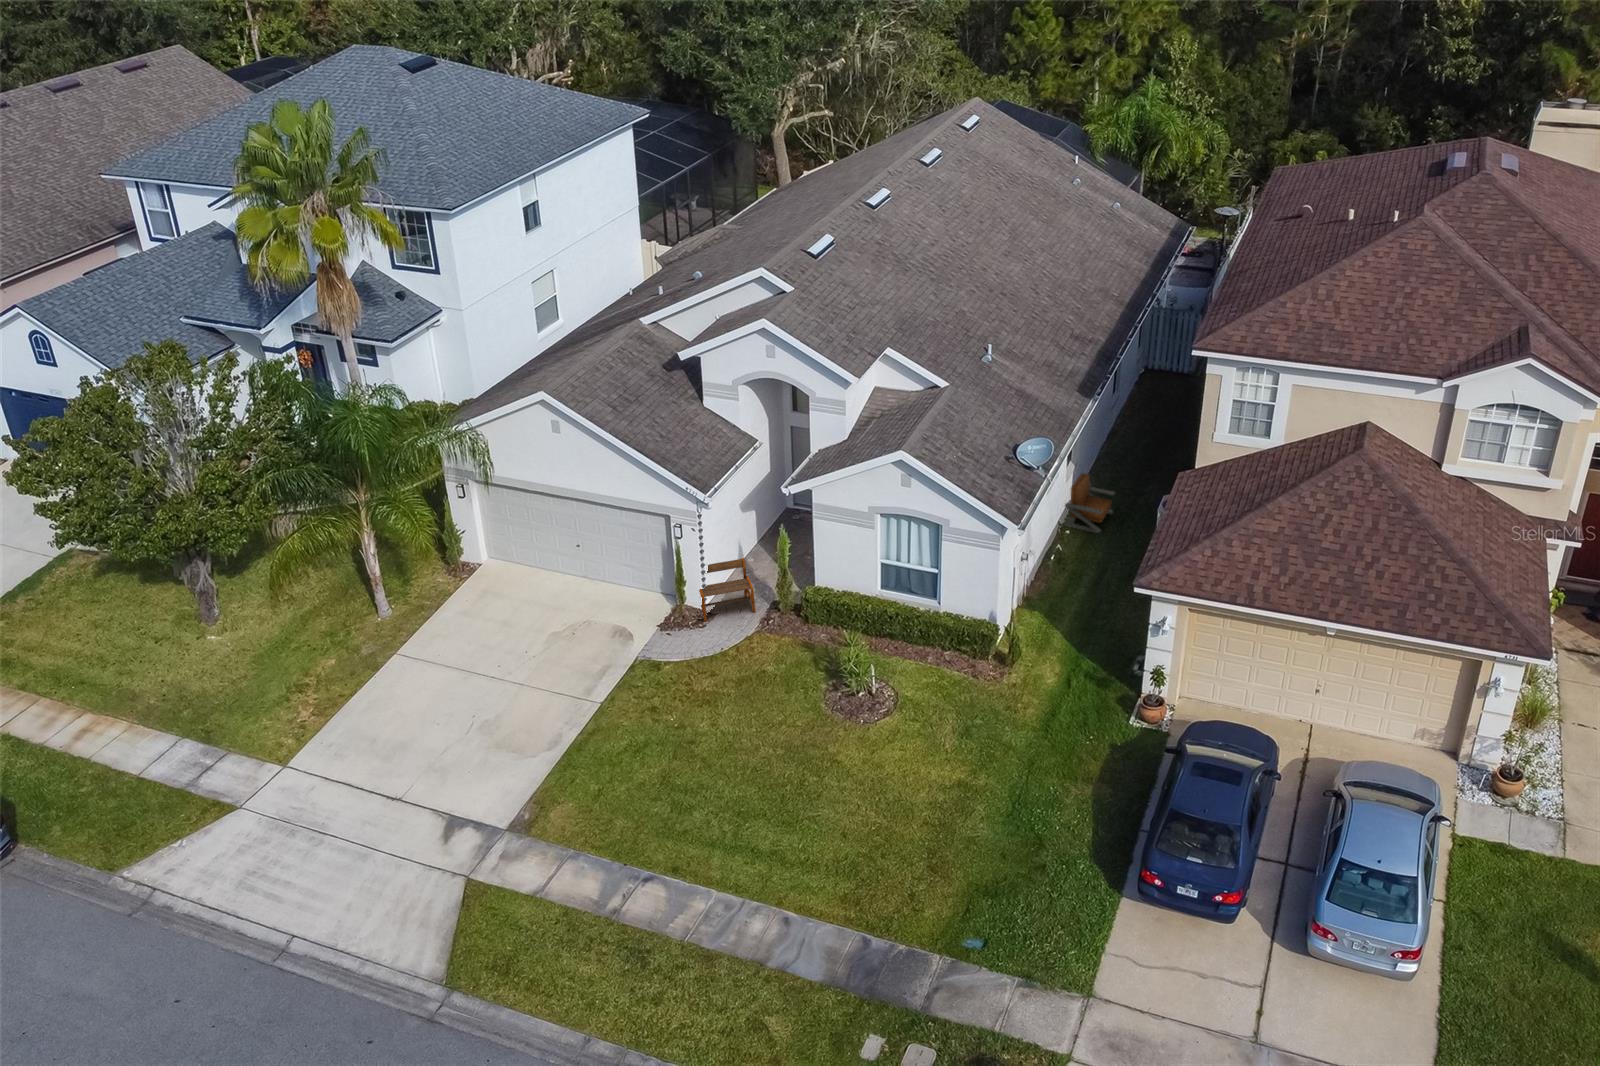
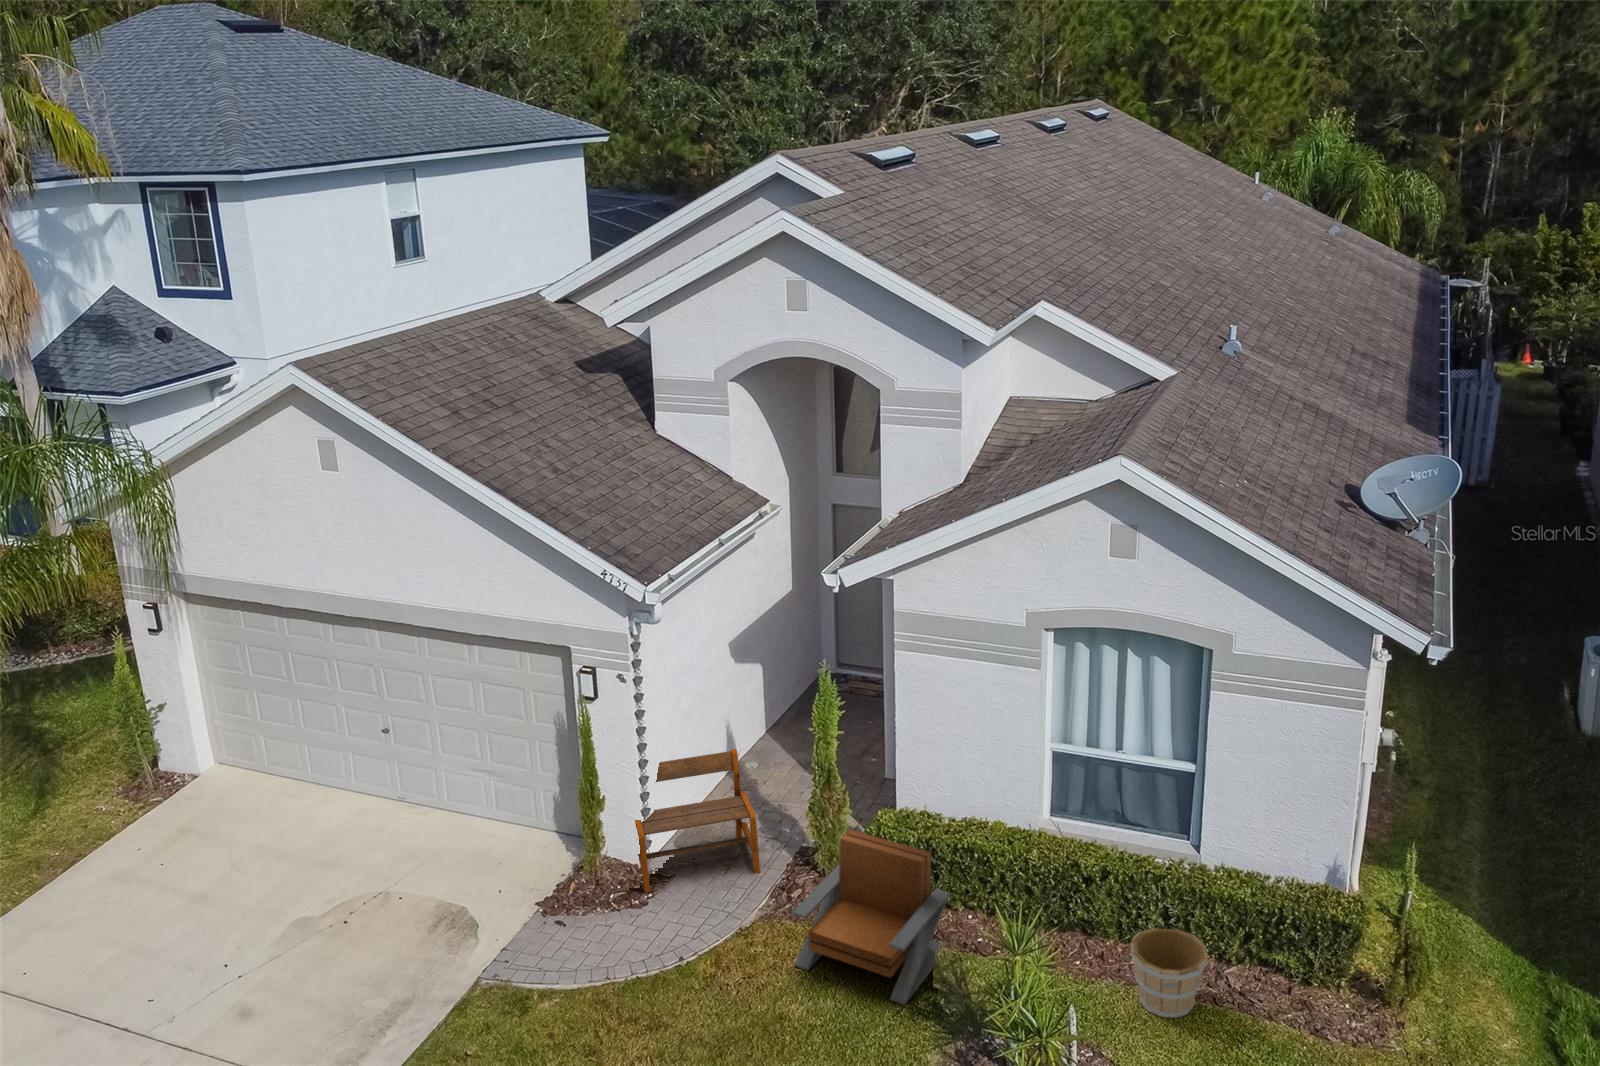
lounge chair: present [1065,473,1114,533] -> present [792,830,949,1005]
wooden bucket: none [904,636,935,671] -> present [1131,928,1208,1018]

